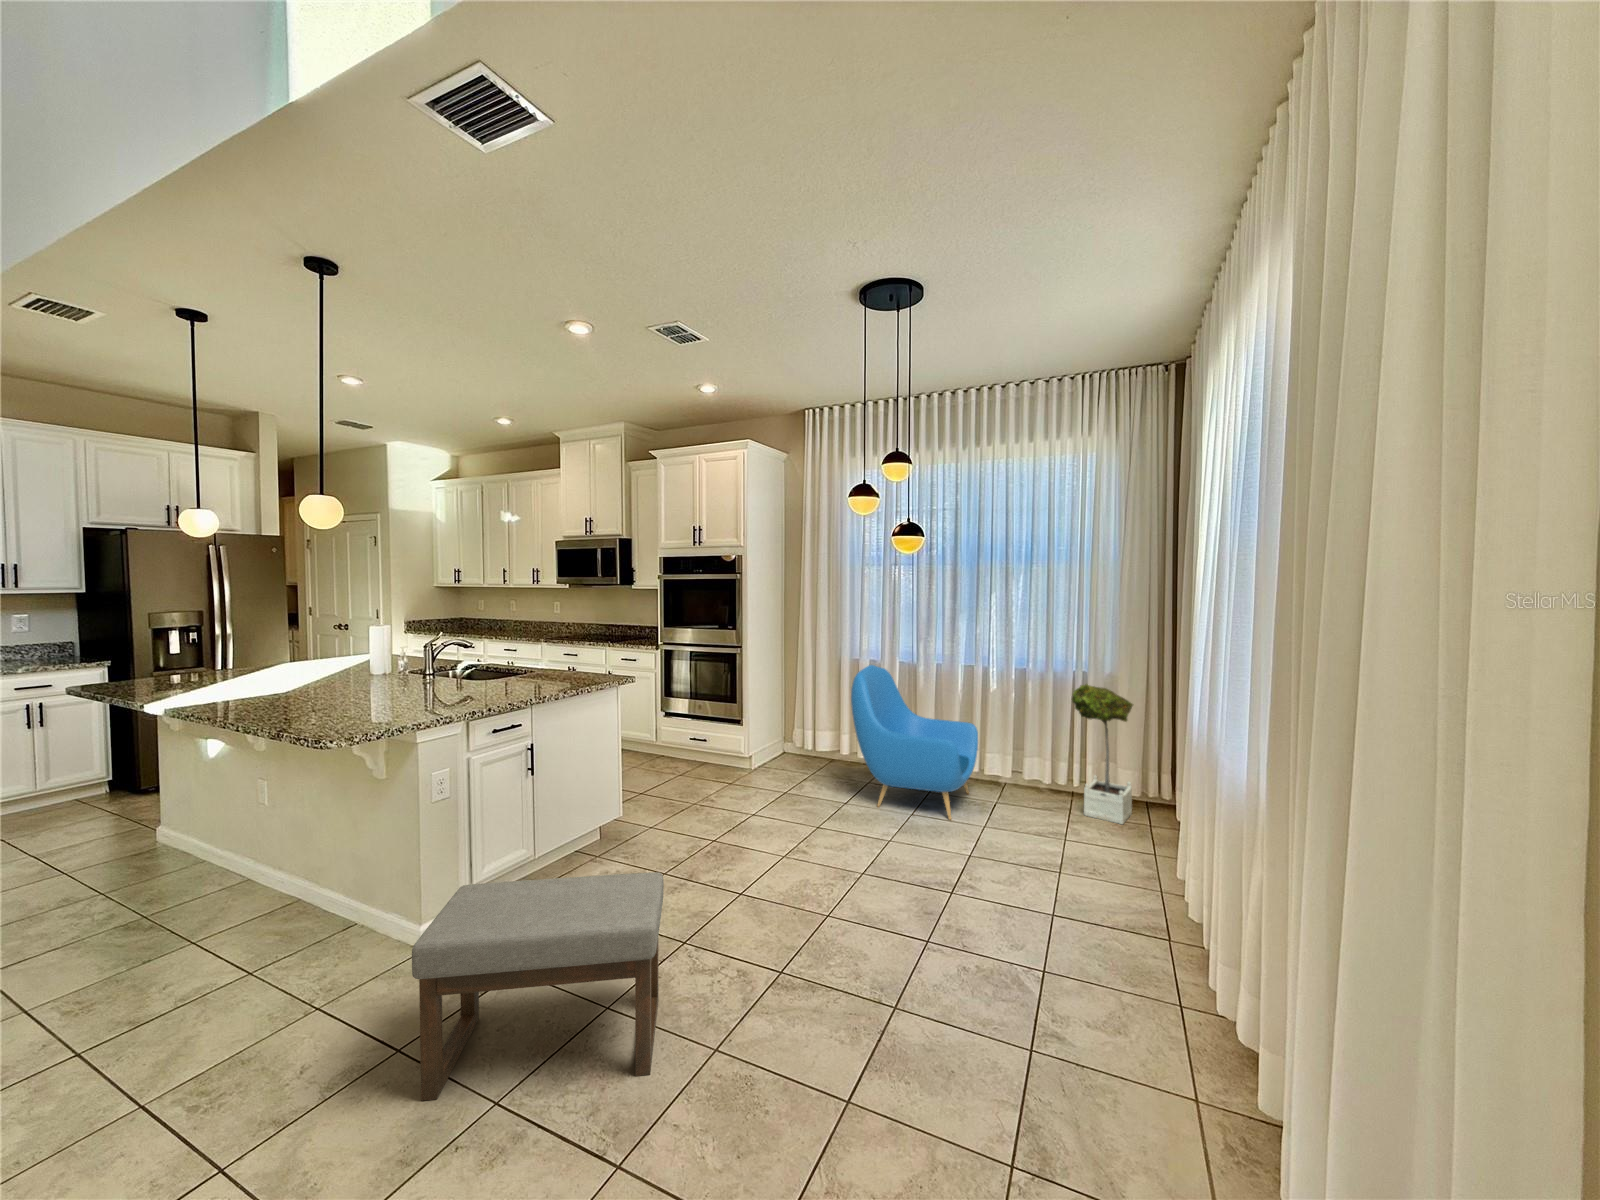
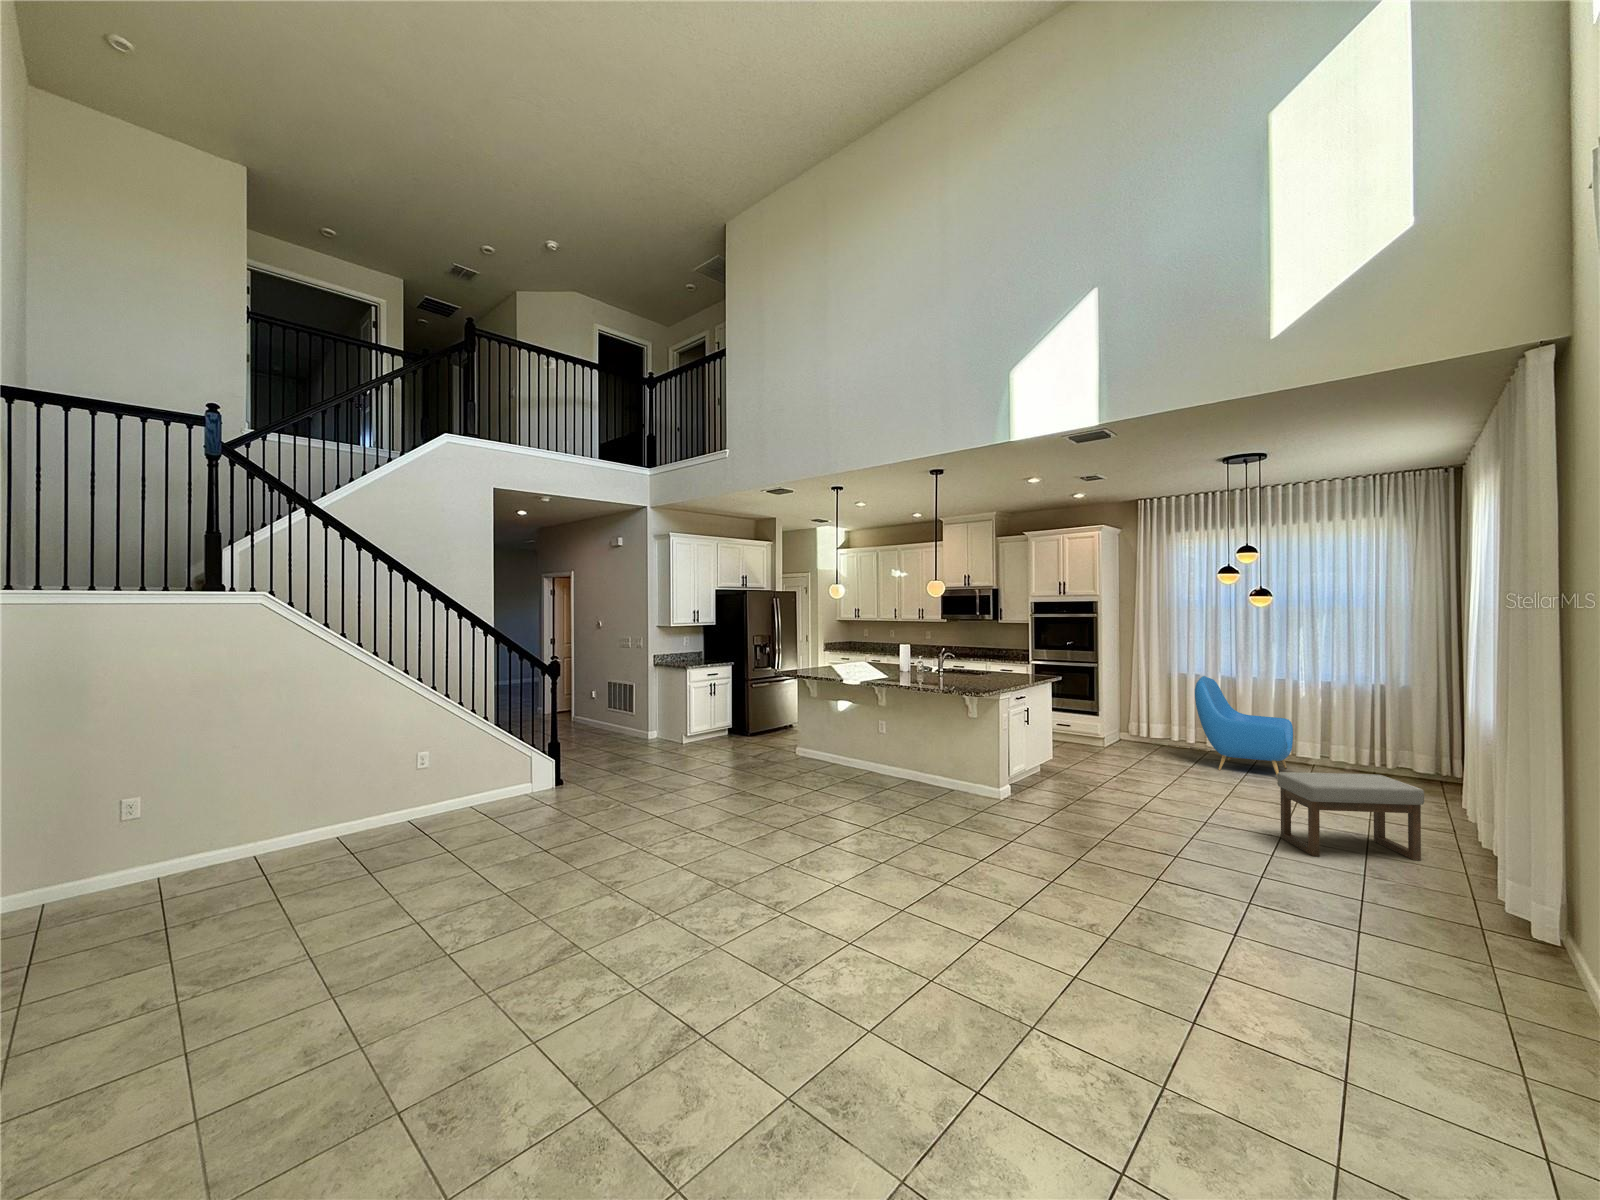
potted tree: present [1072,684,1133,824] -> none [1373,691,1428,789]
ottoman: present [412,872,664,1101] -> present [1277,772,1424,860]

